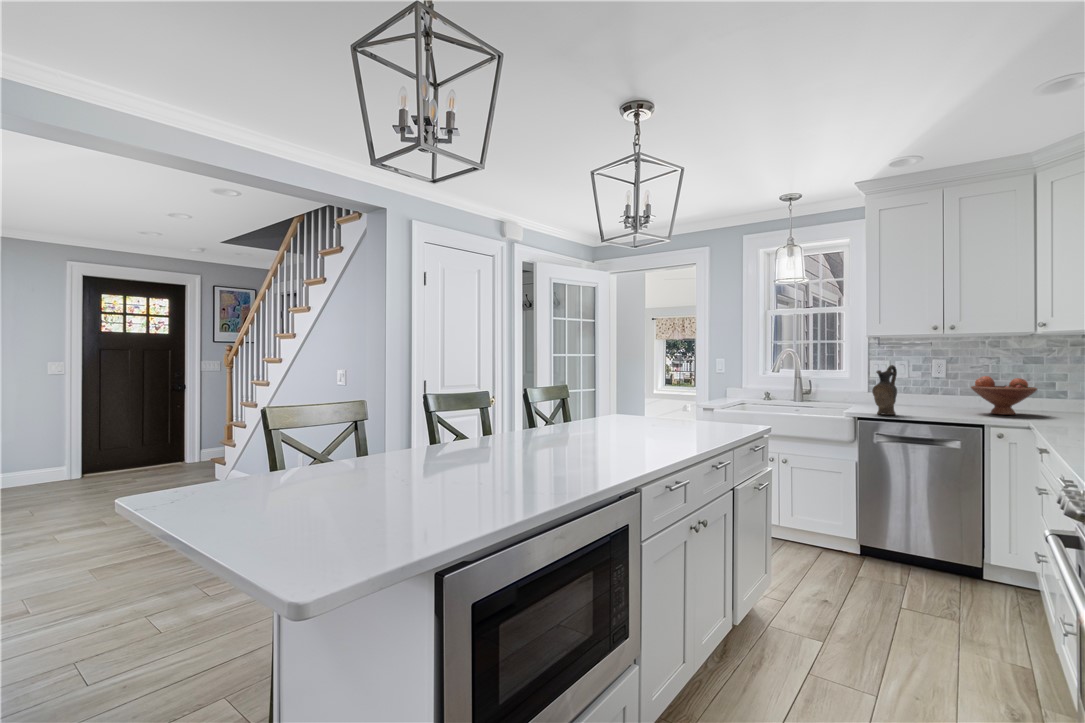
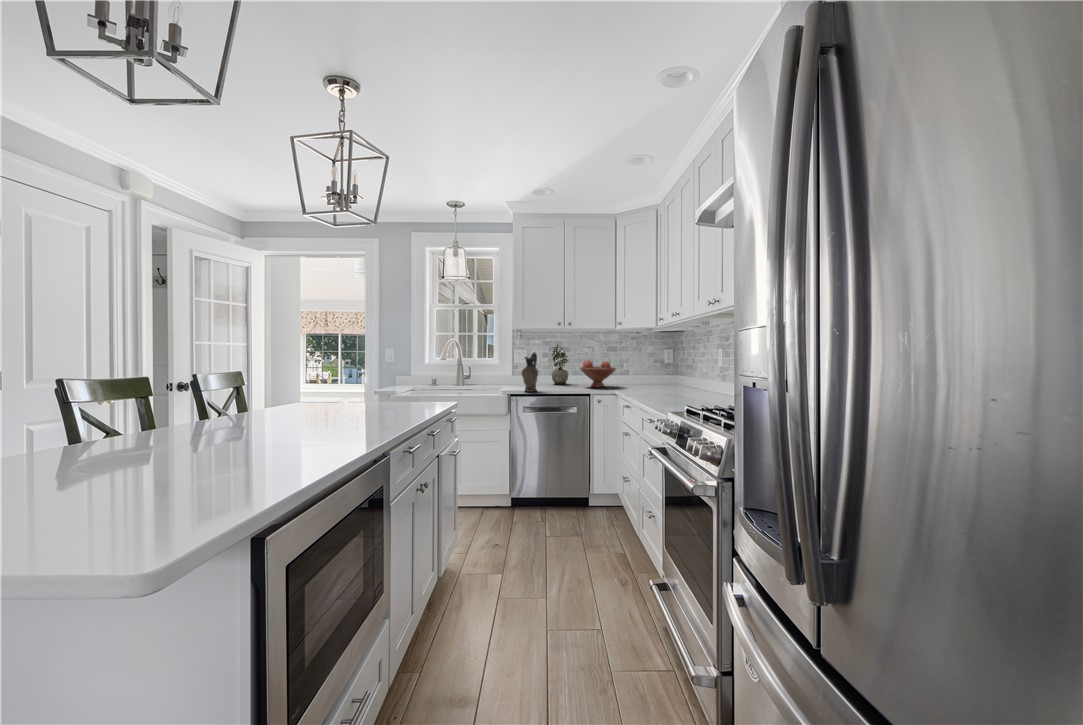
potted plant: none [928,355,955,408] -> present [552,345,568,384]

